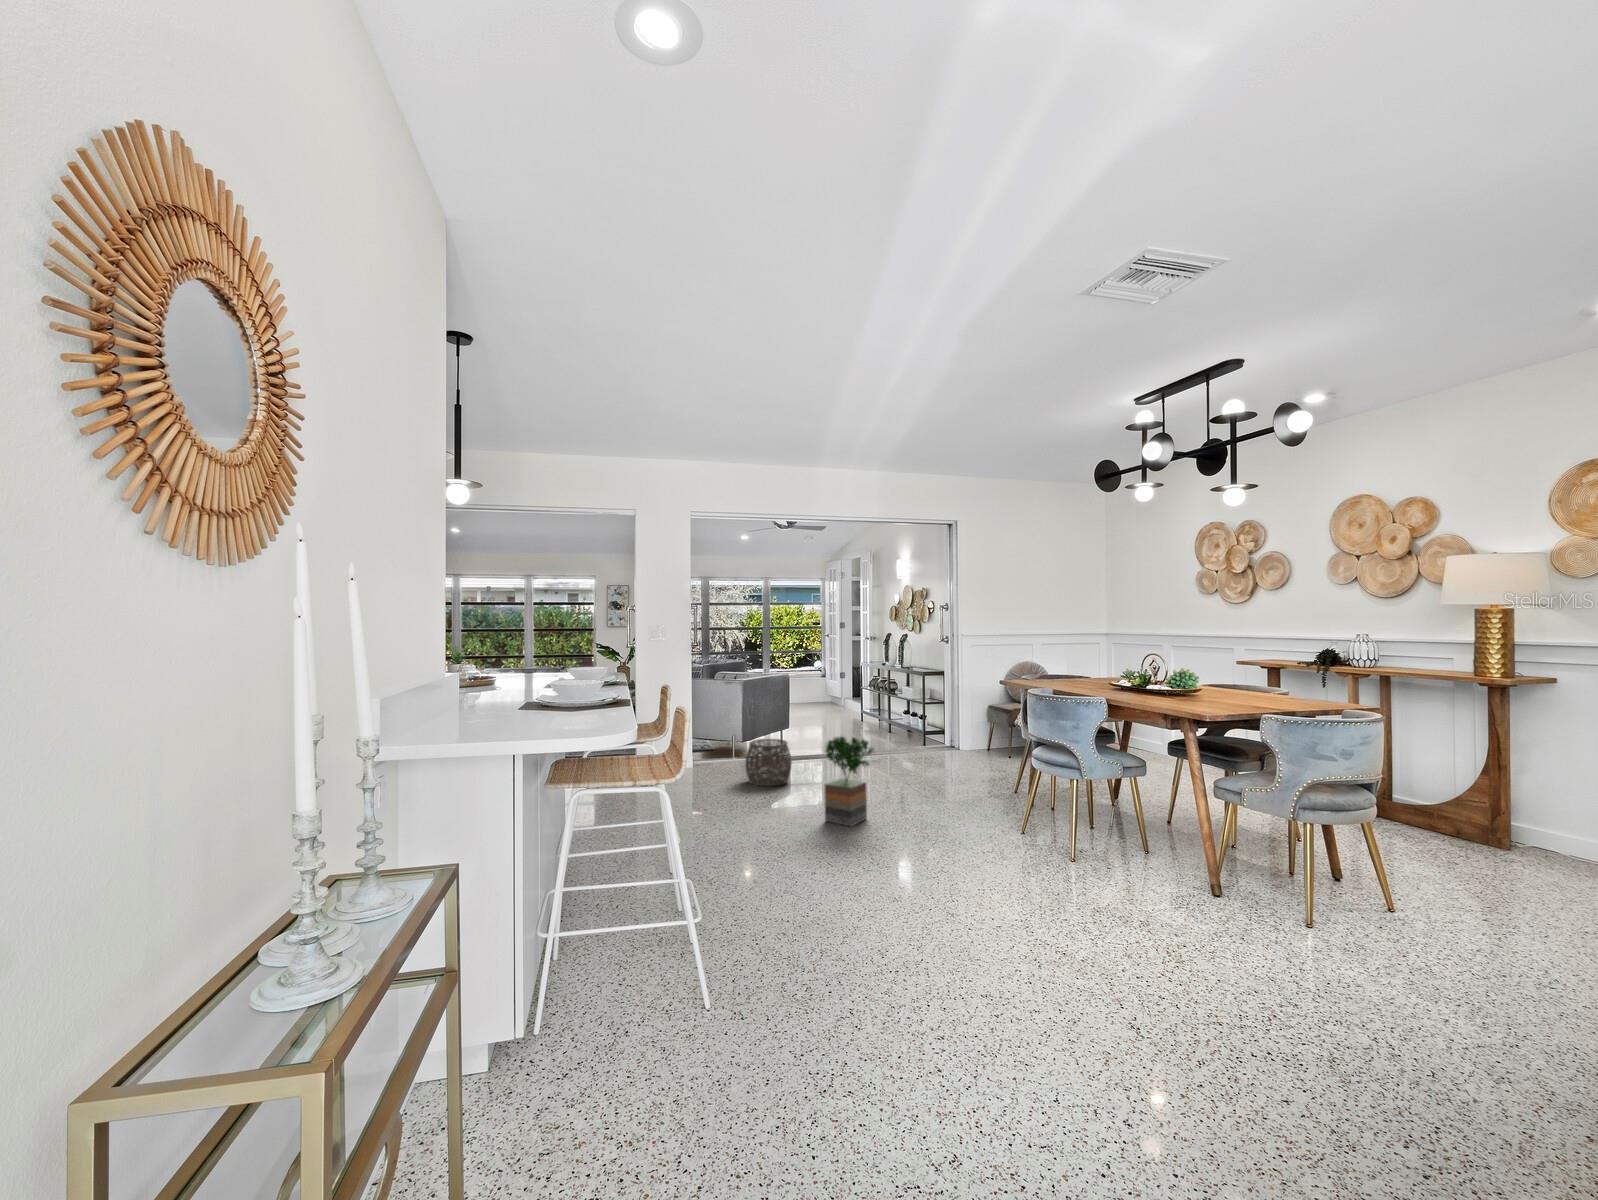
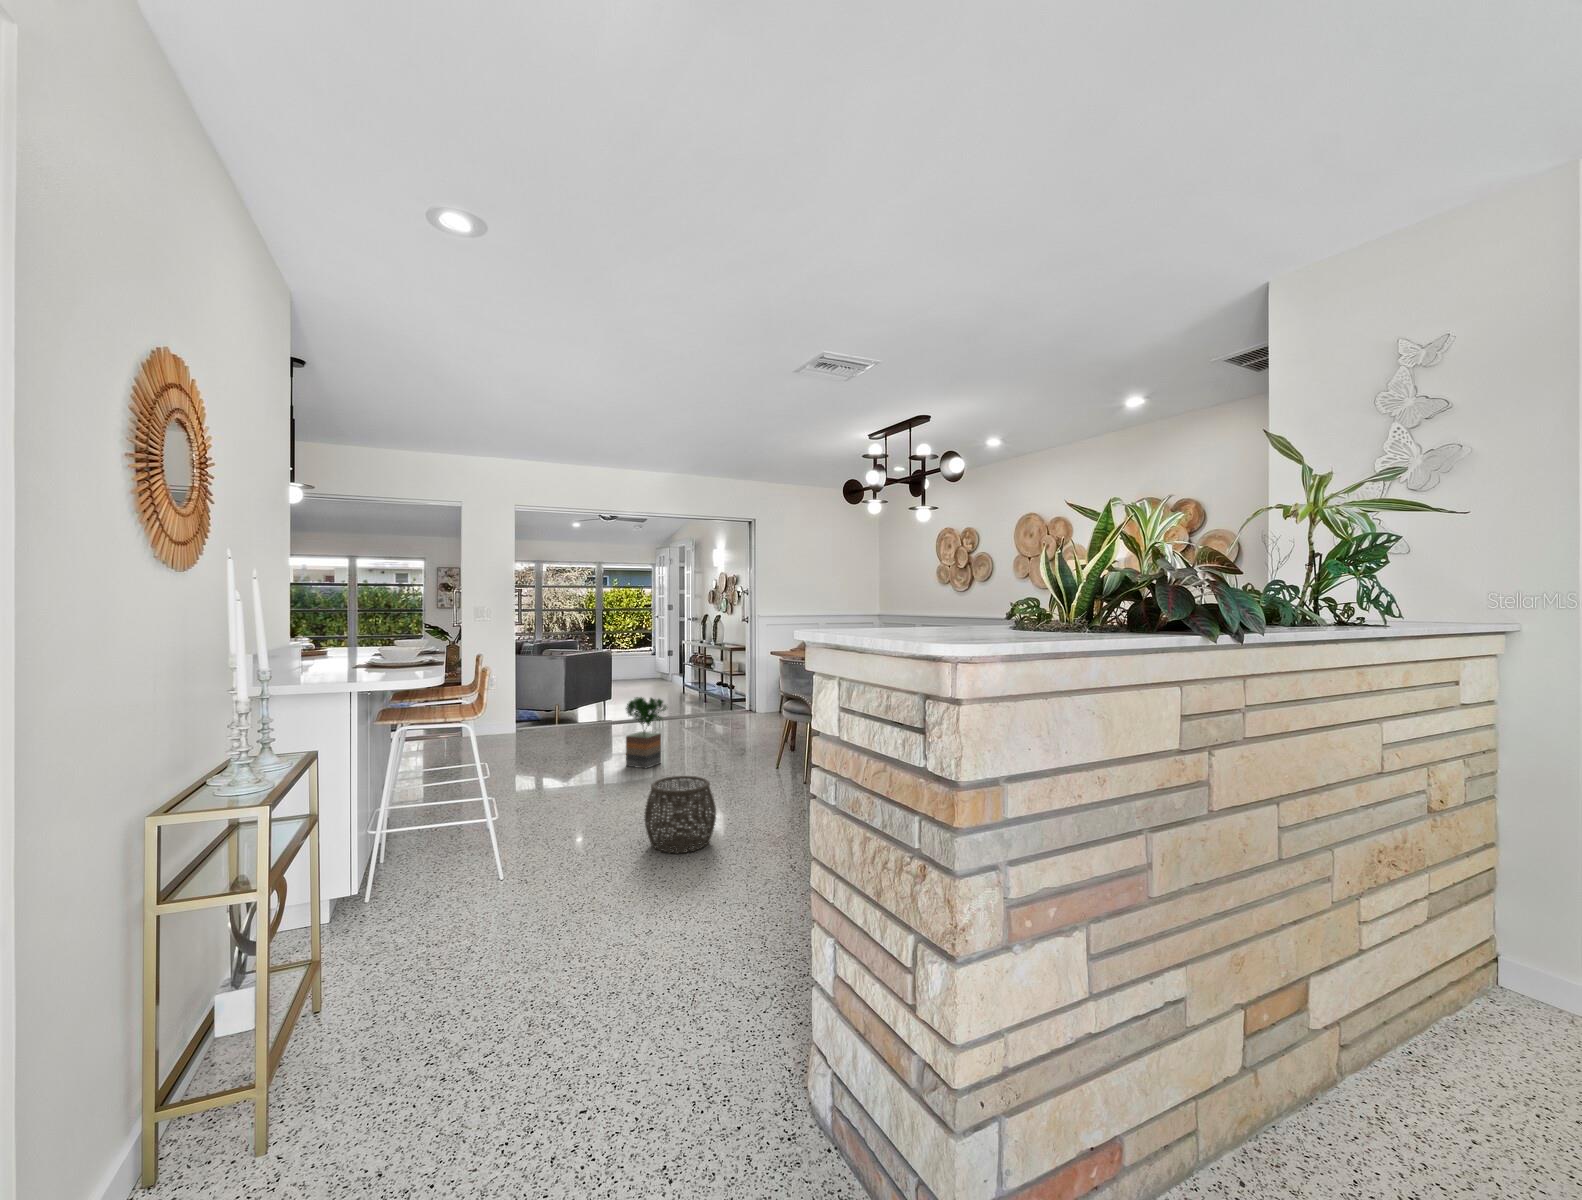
woven basket: present [745,739,792,786] -> present [644,776,716,853]

